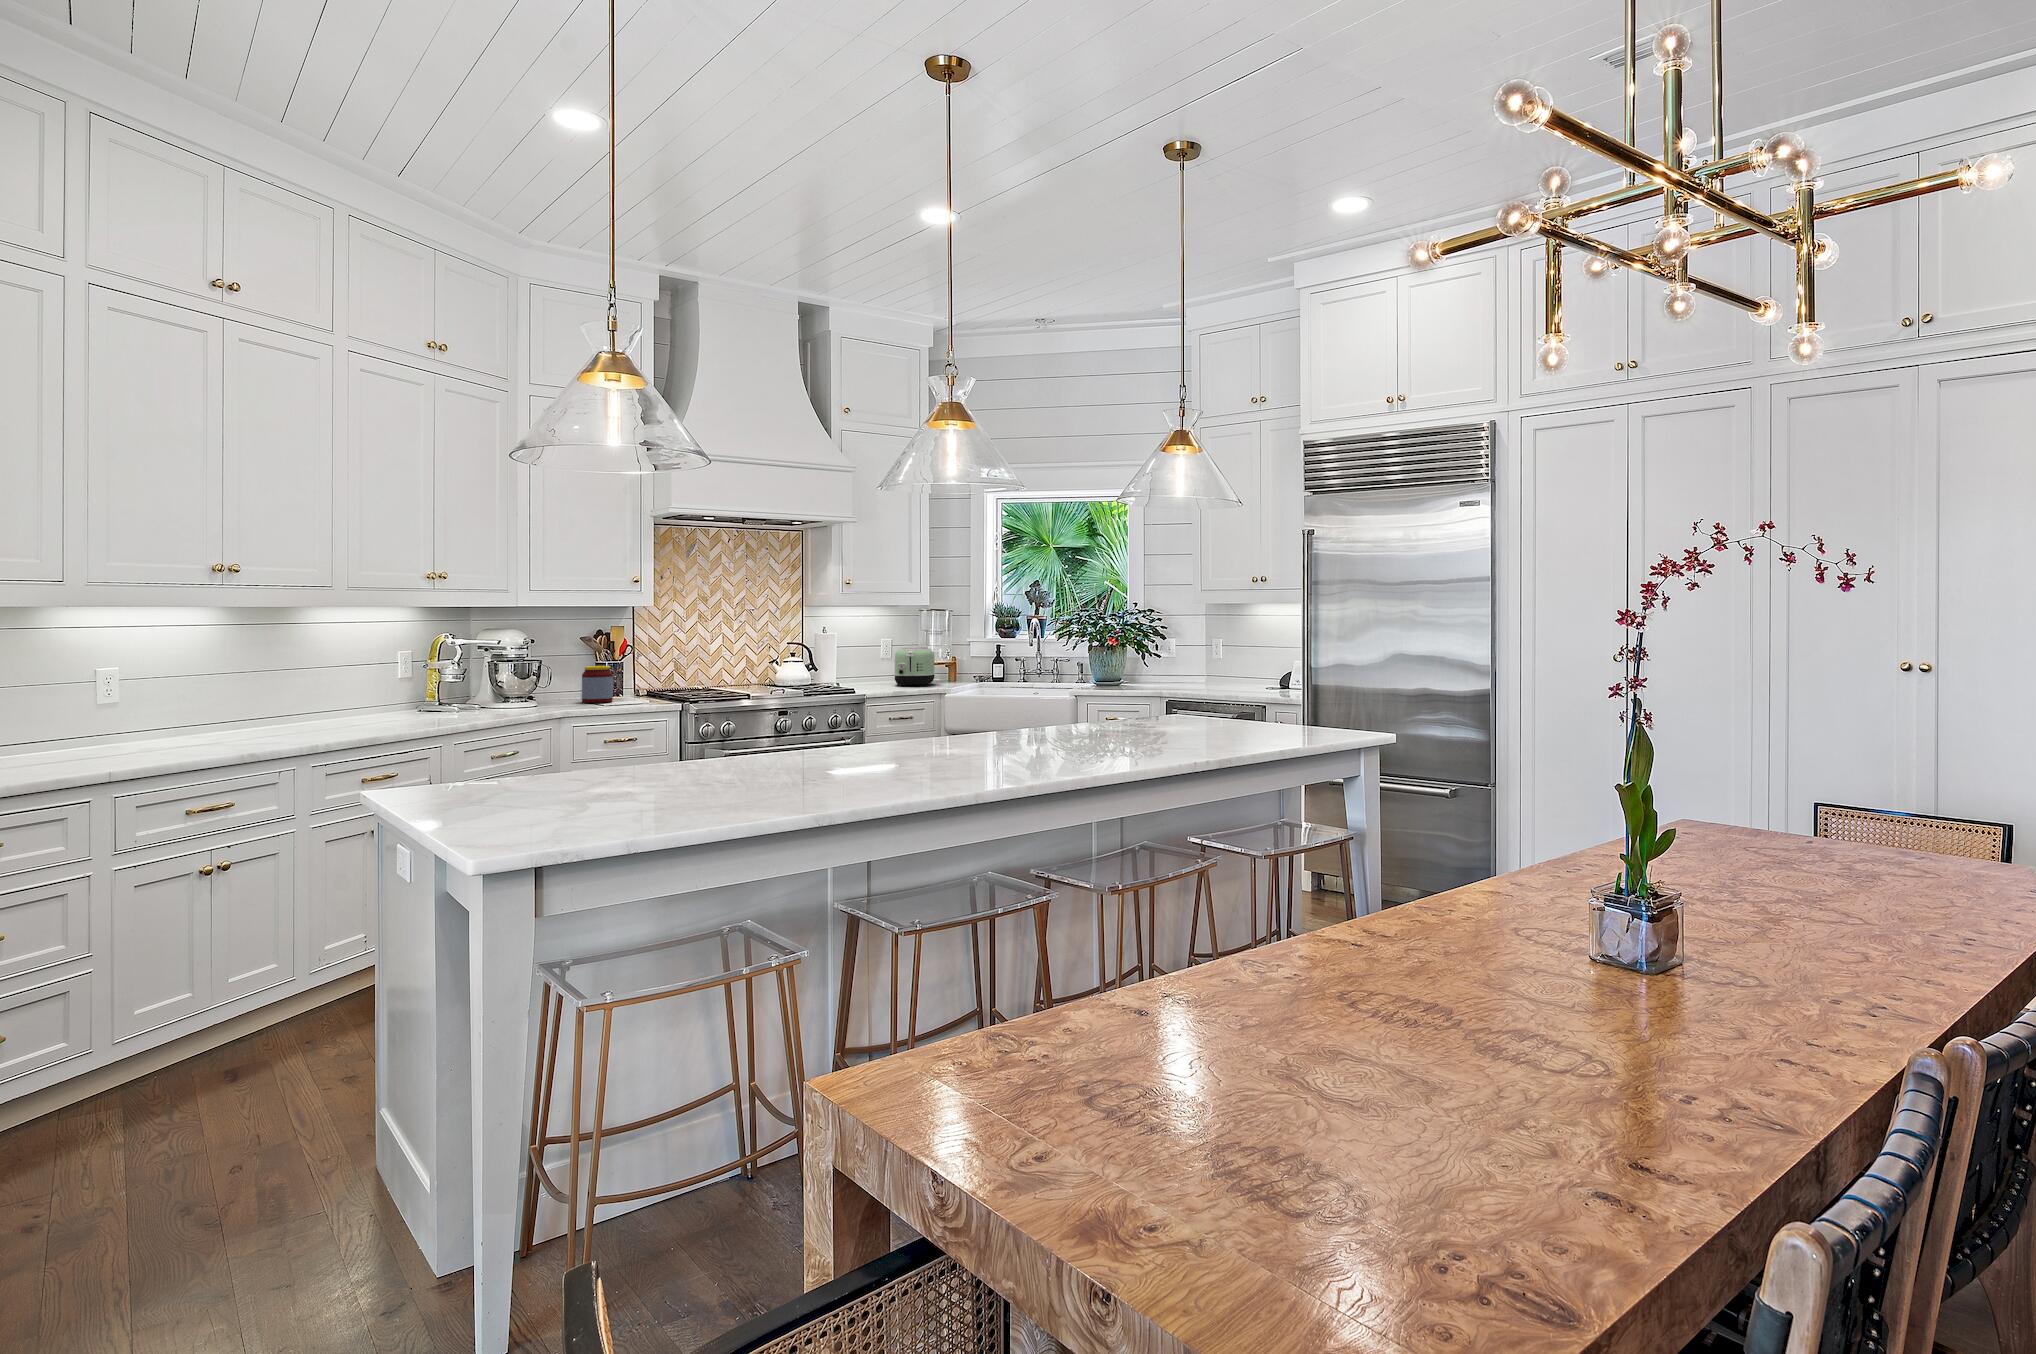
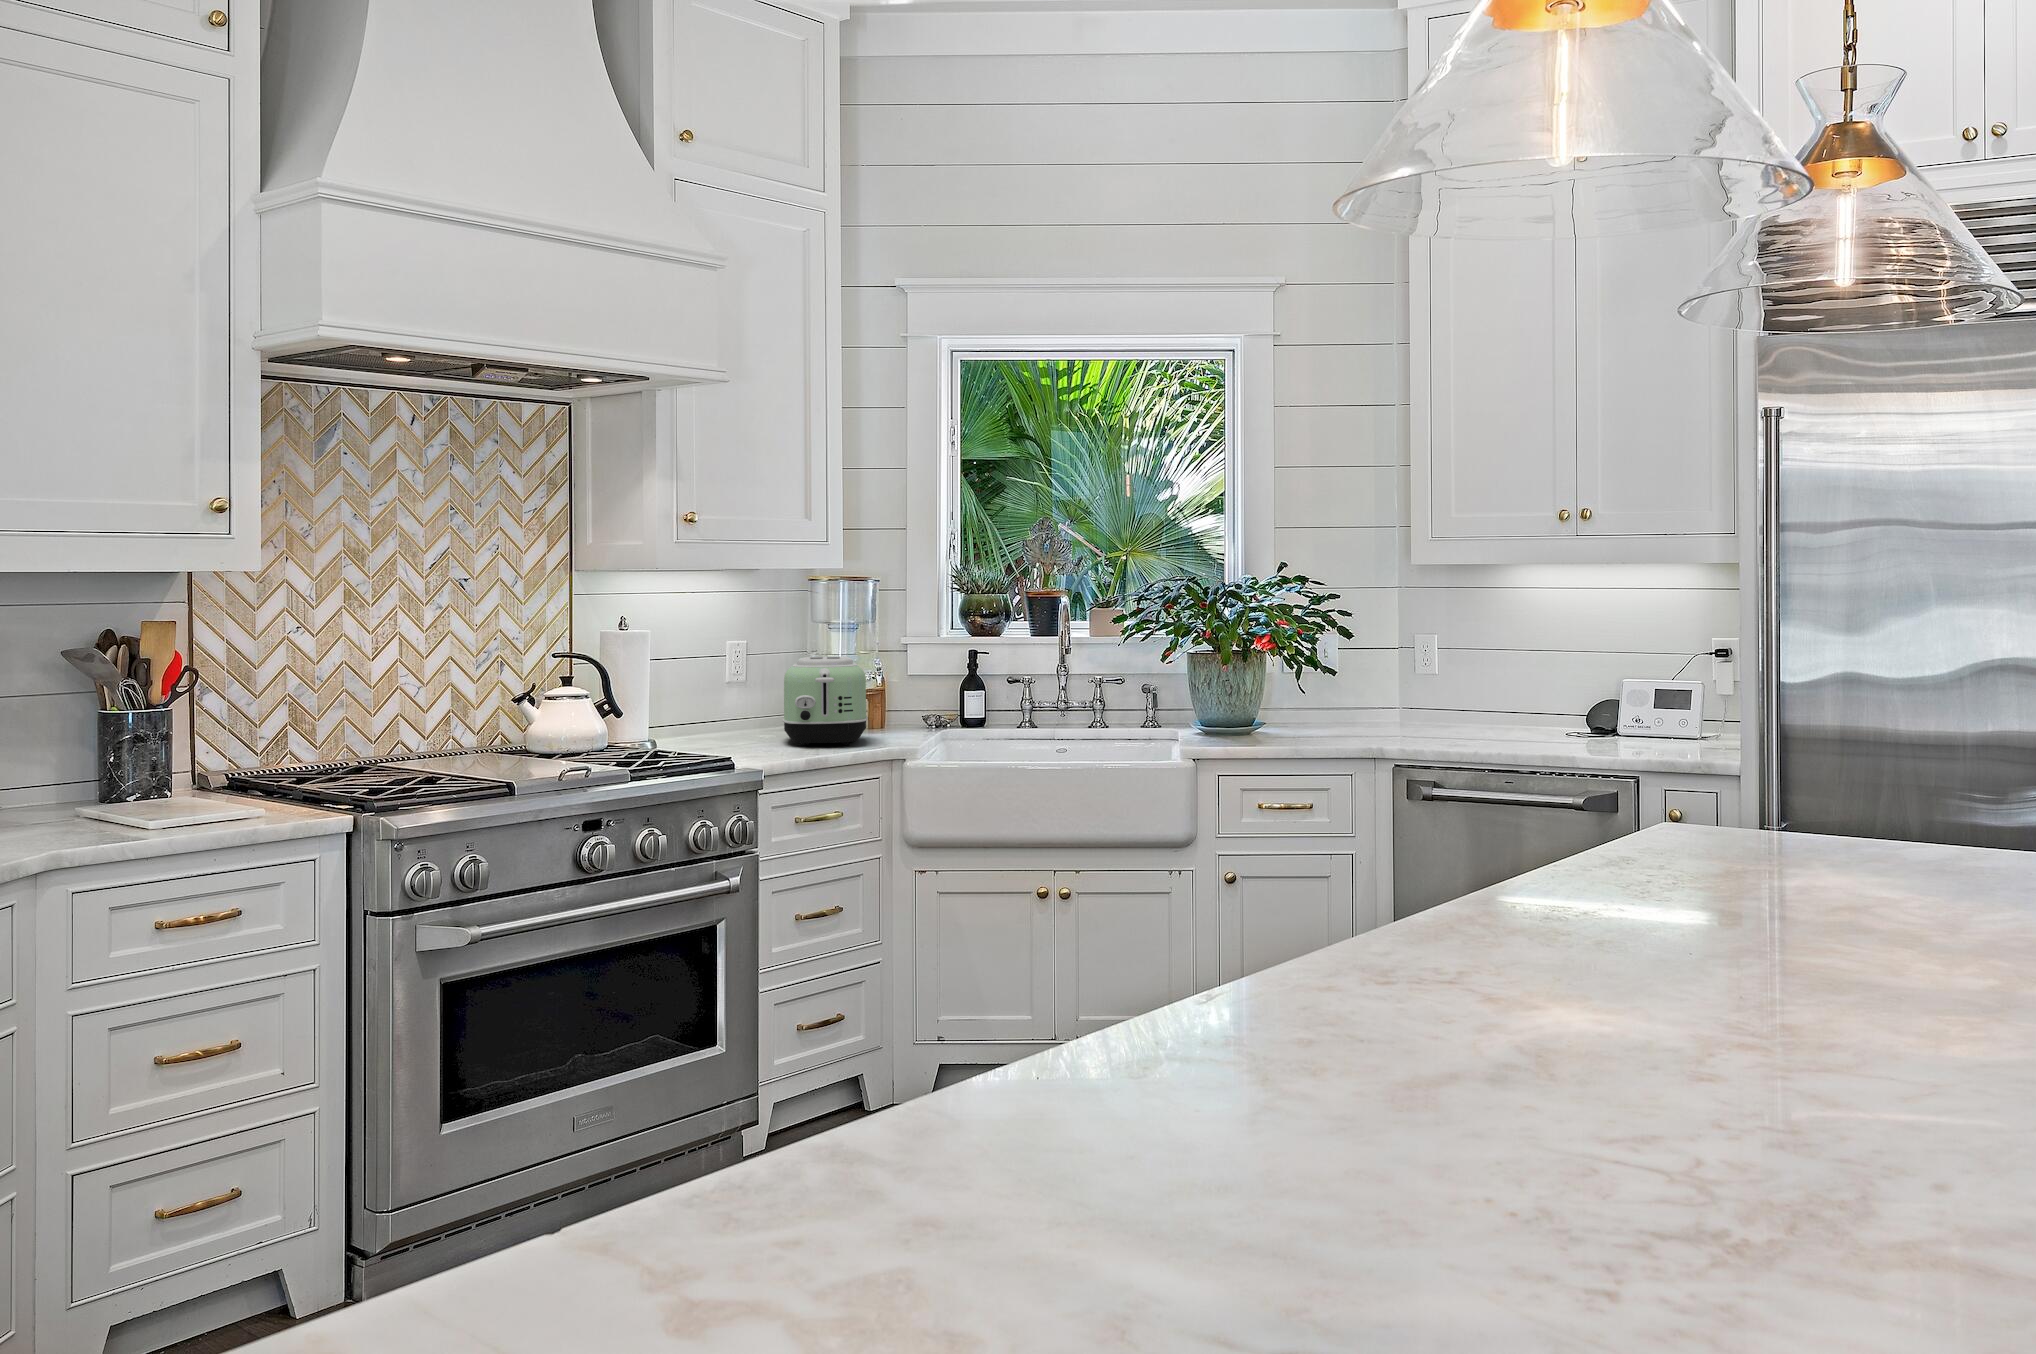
jar: present [582,666,613,703] -> none [76,724,159,821]

